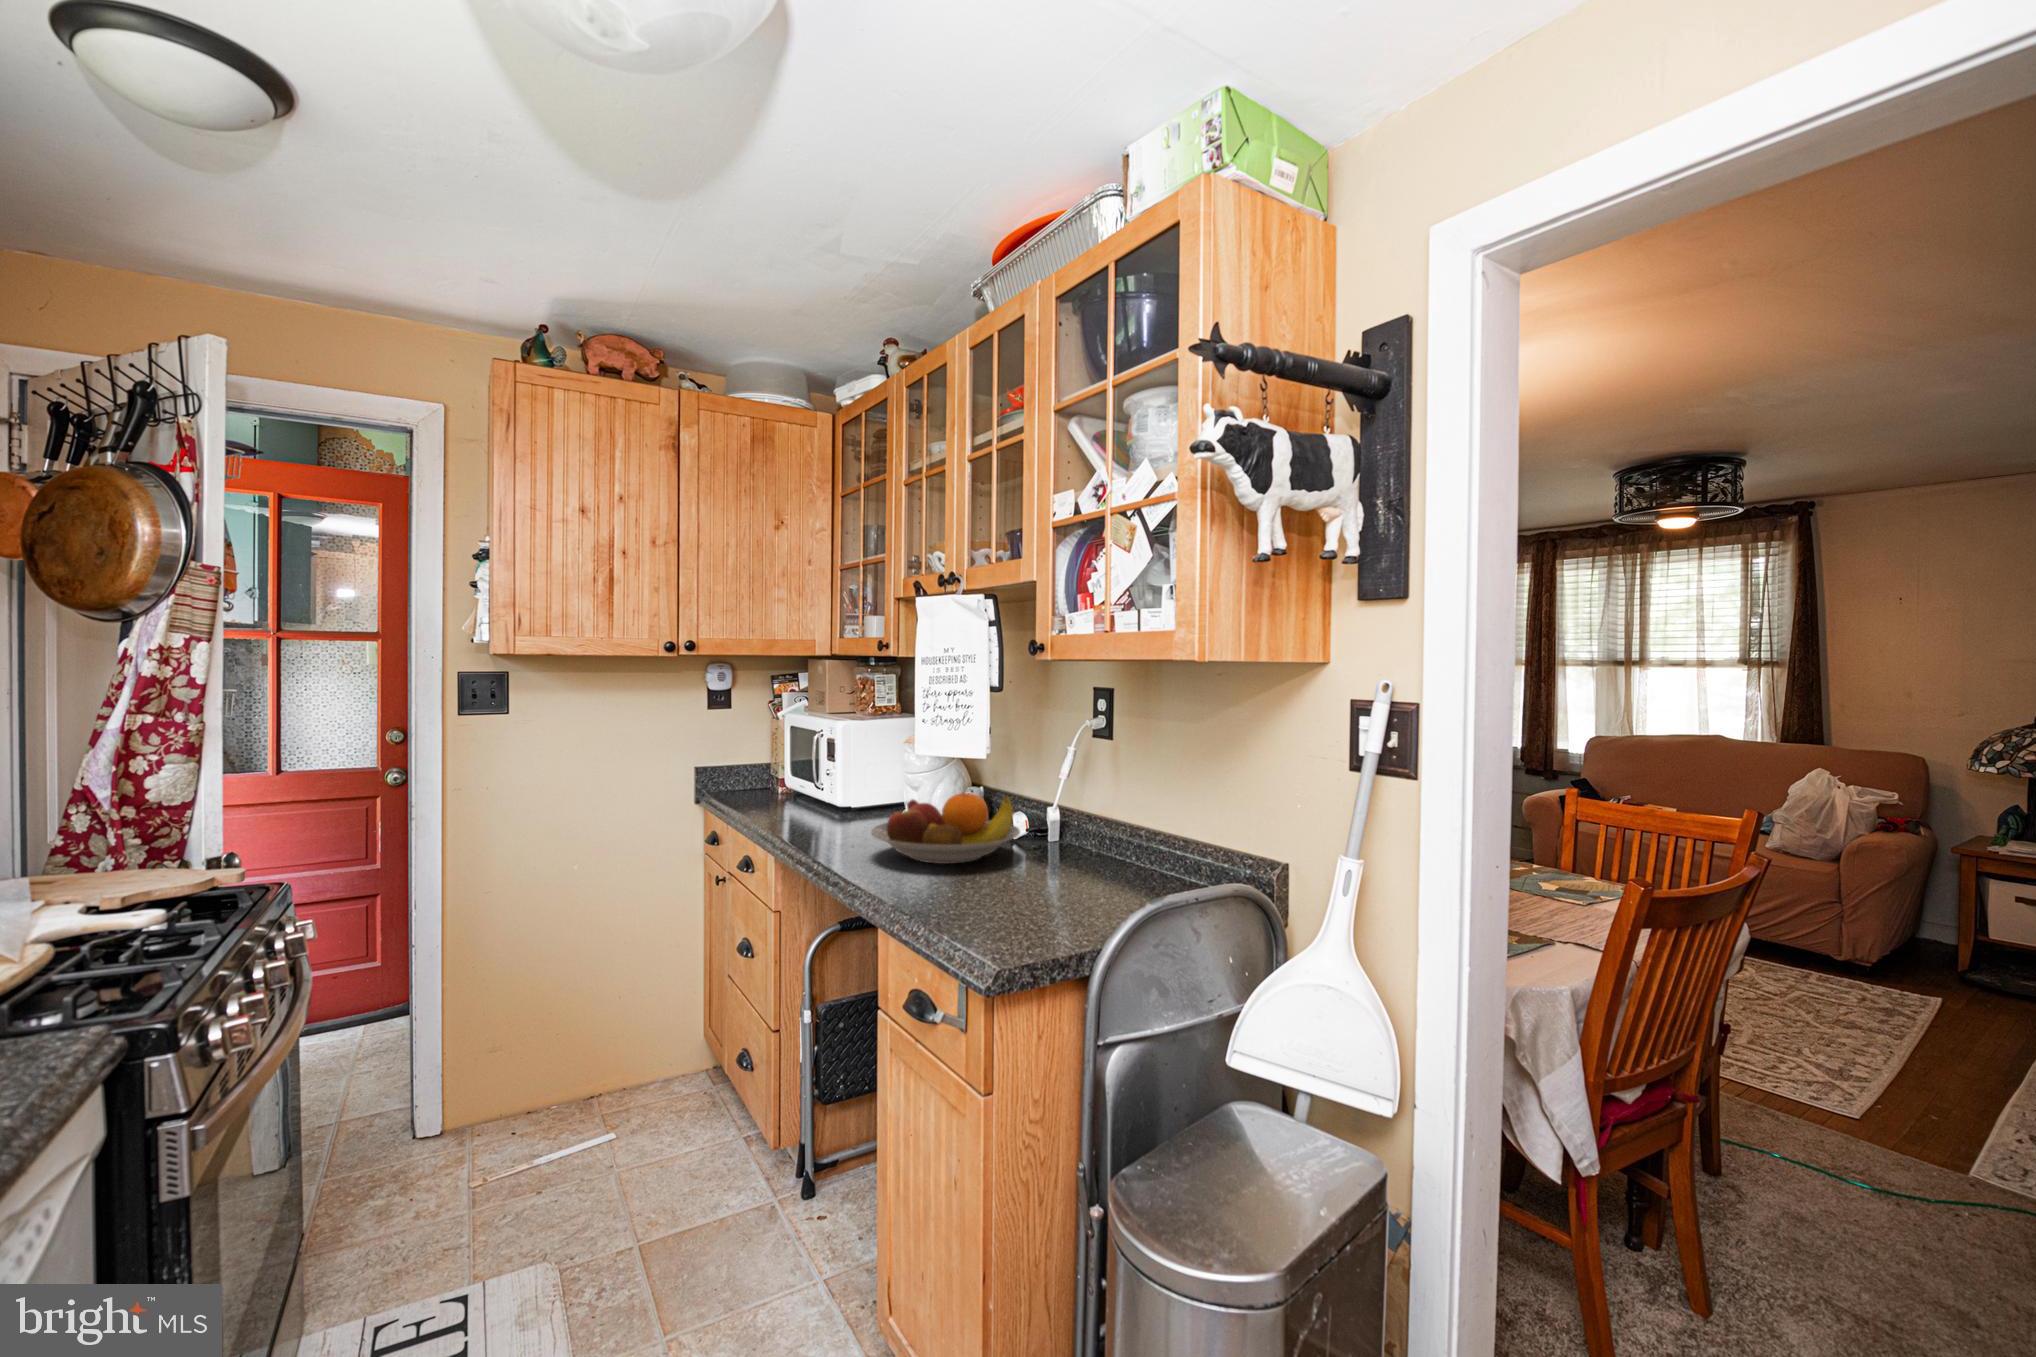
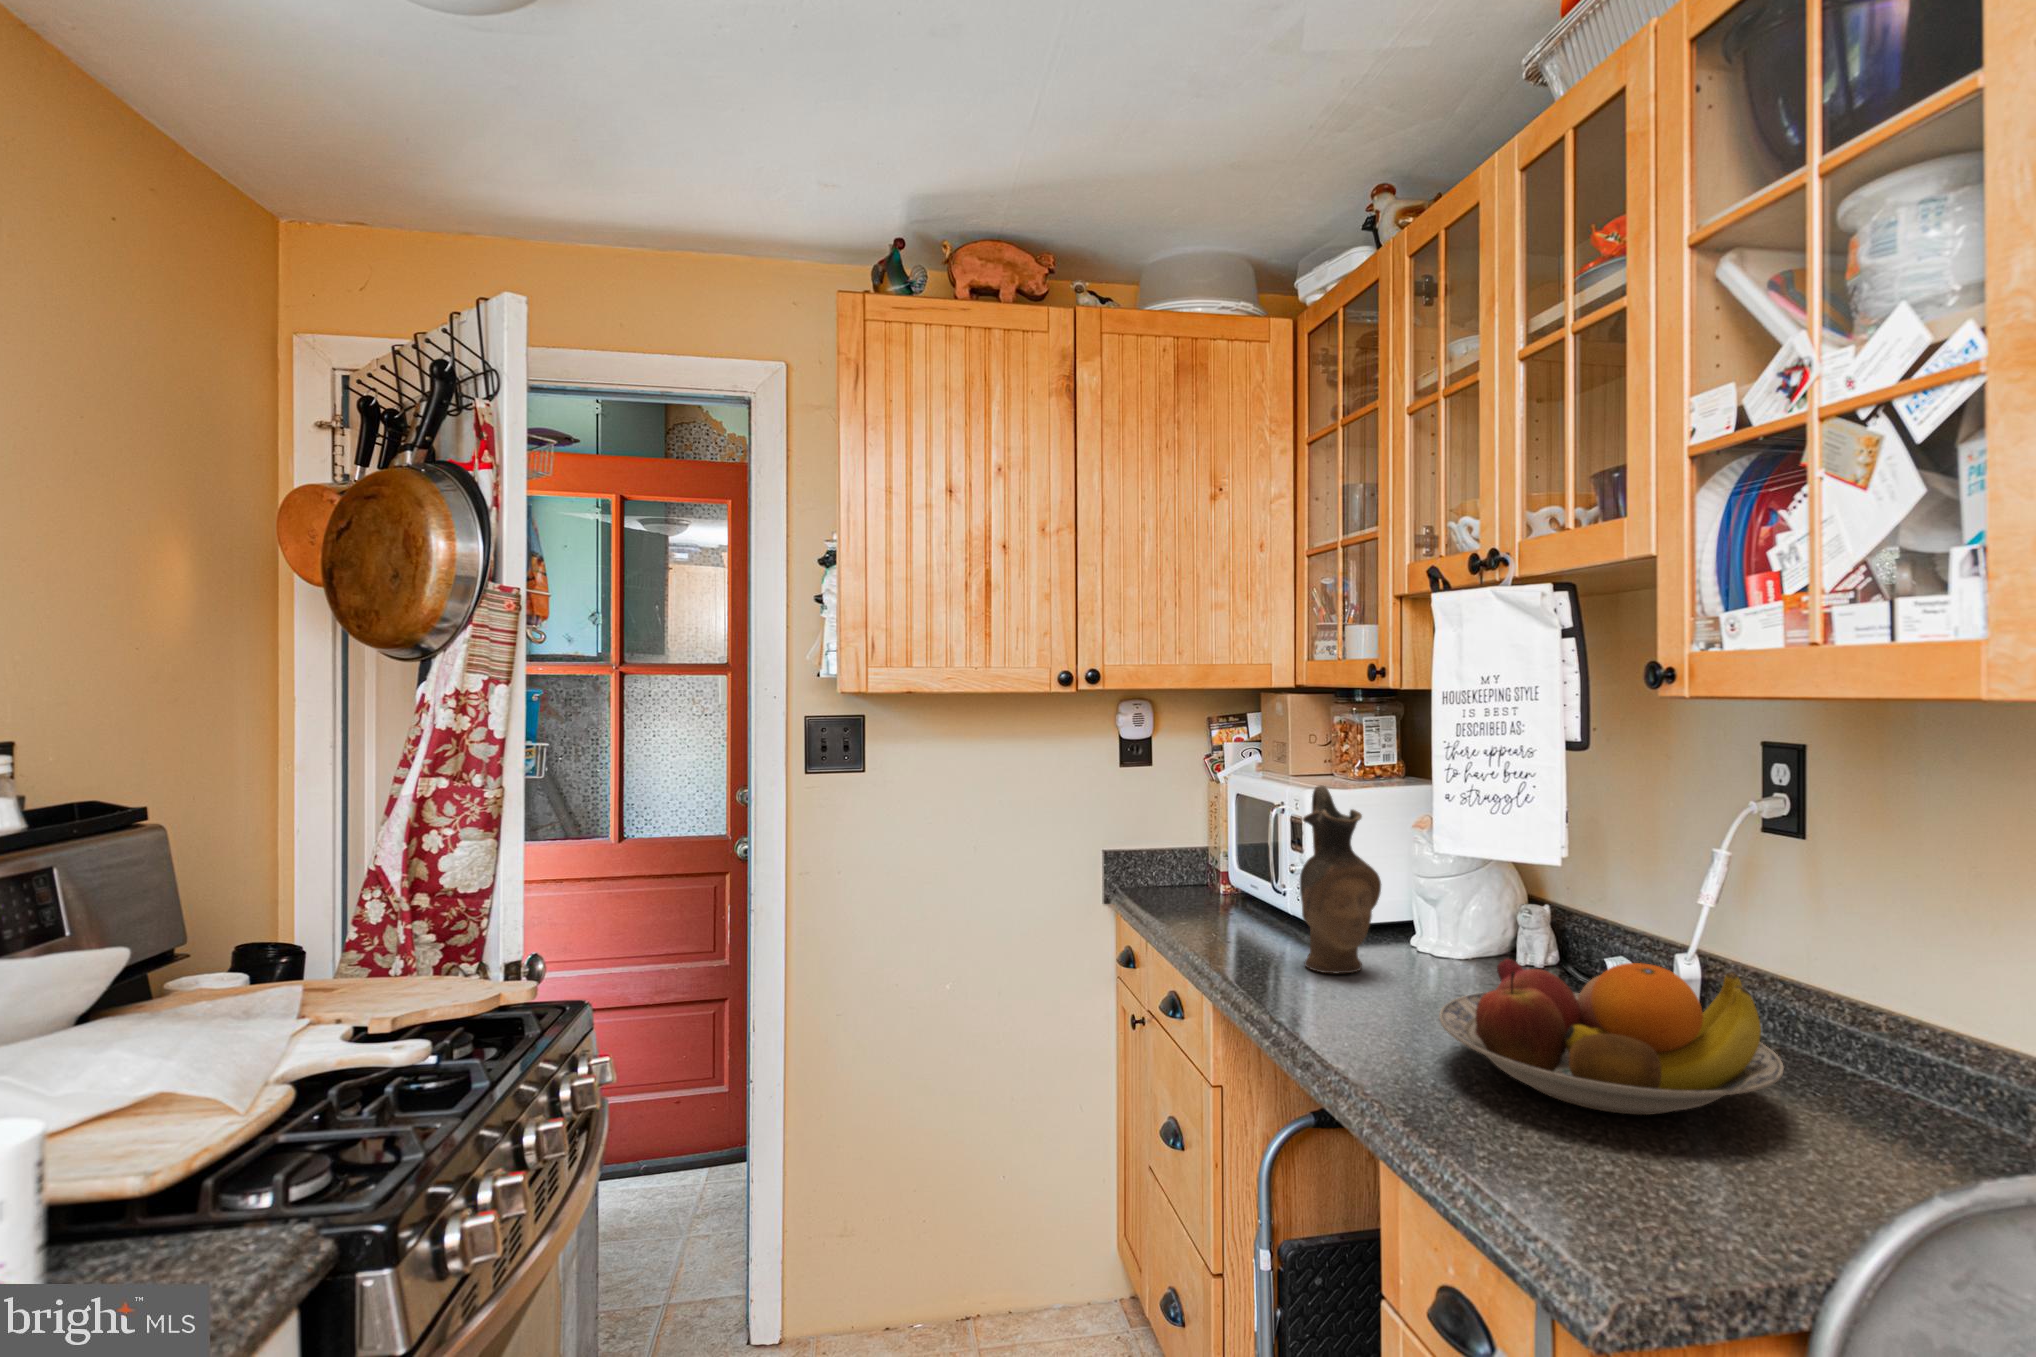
ceramic pitcher: none [820,714,865,824] -> present [1300,785,1381,973]

